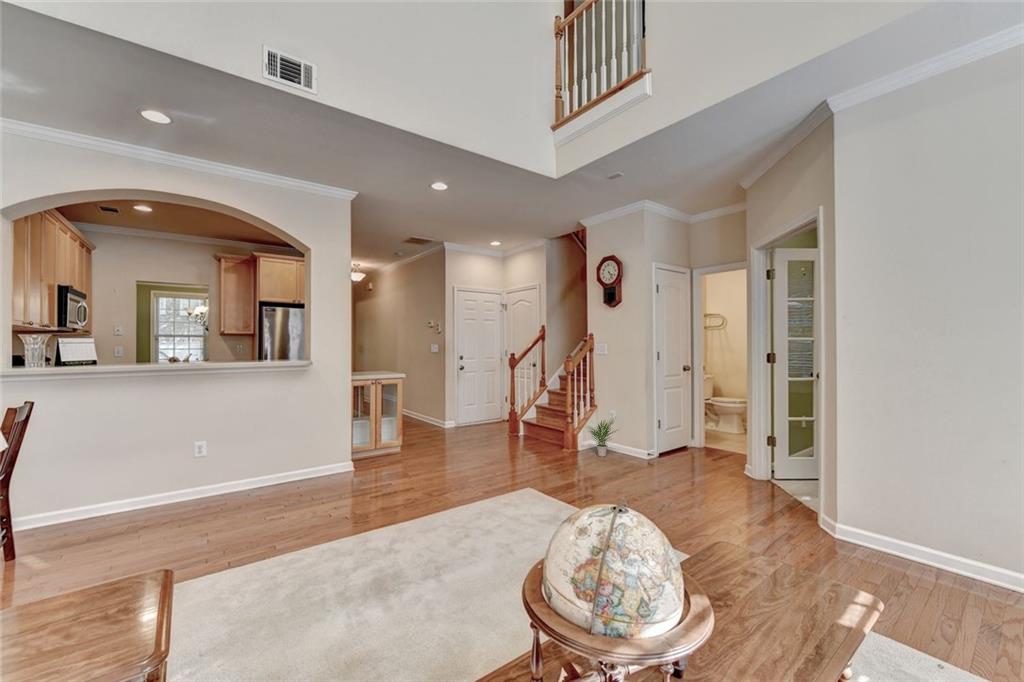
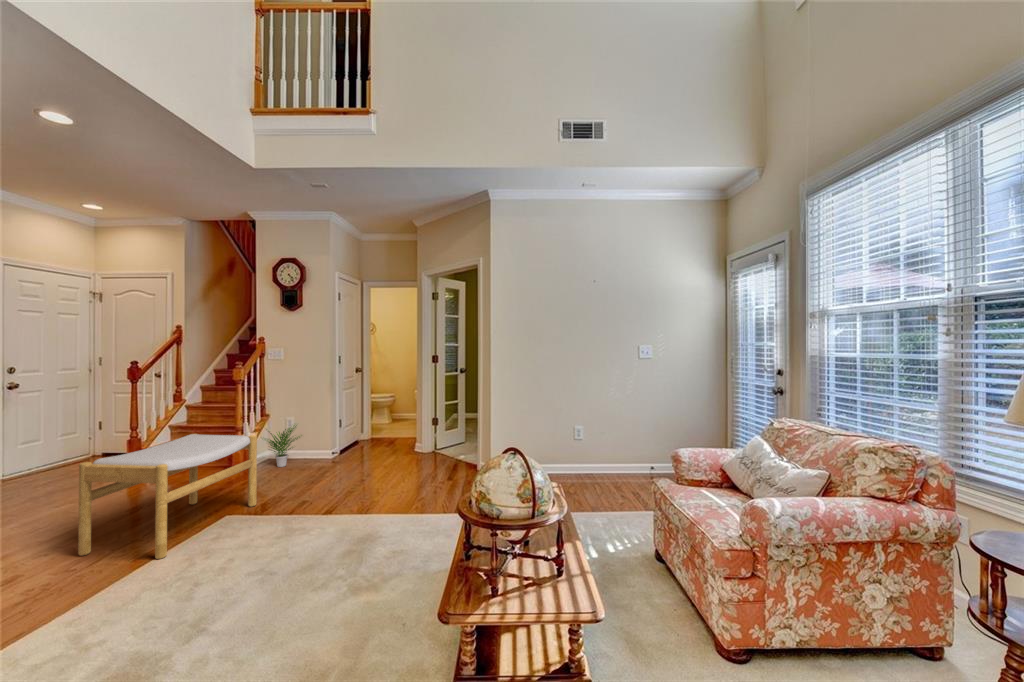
footstool: none [436,413,554,508] -> present [78,434,257,559]

